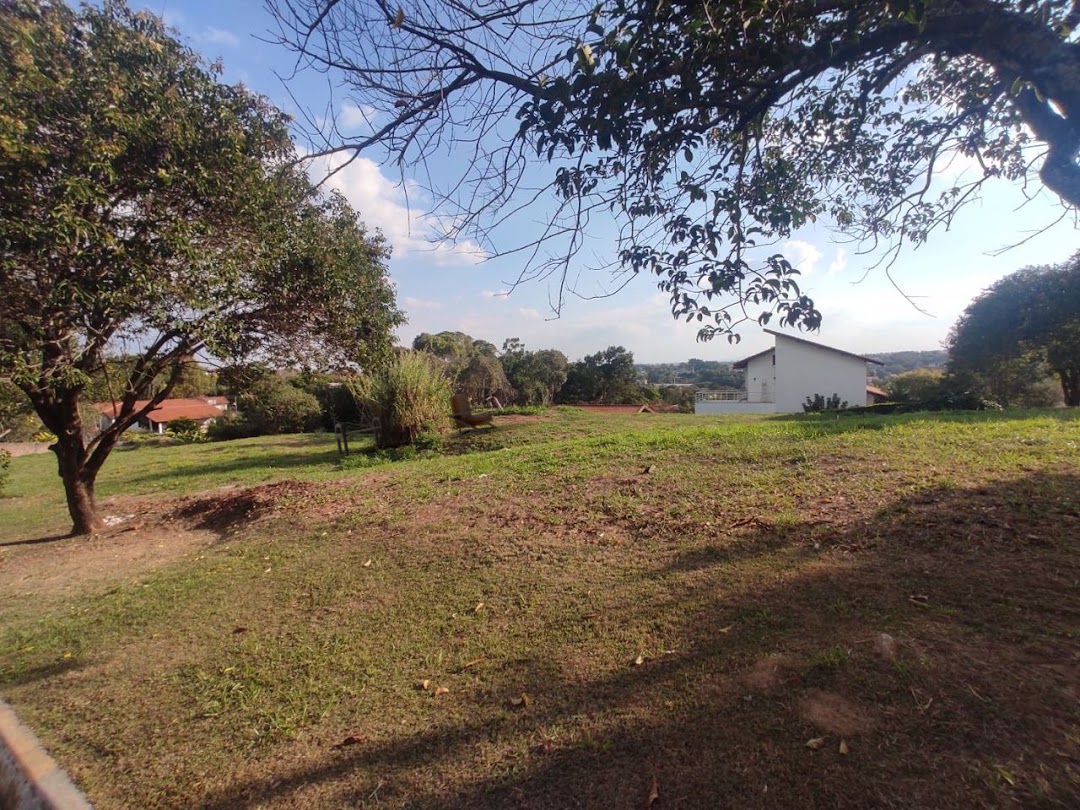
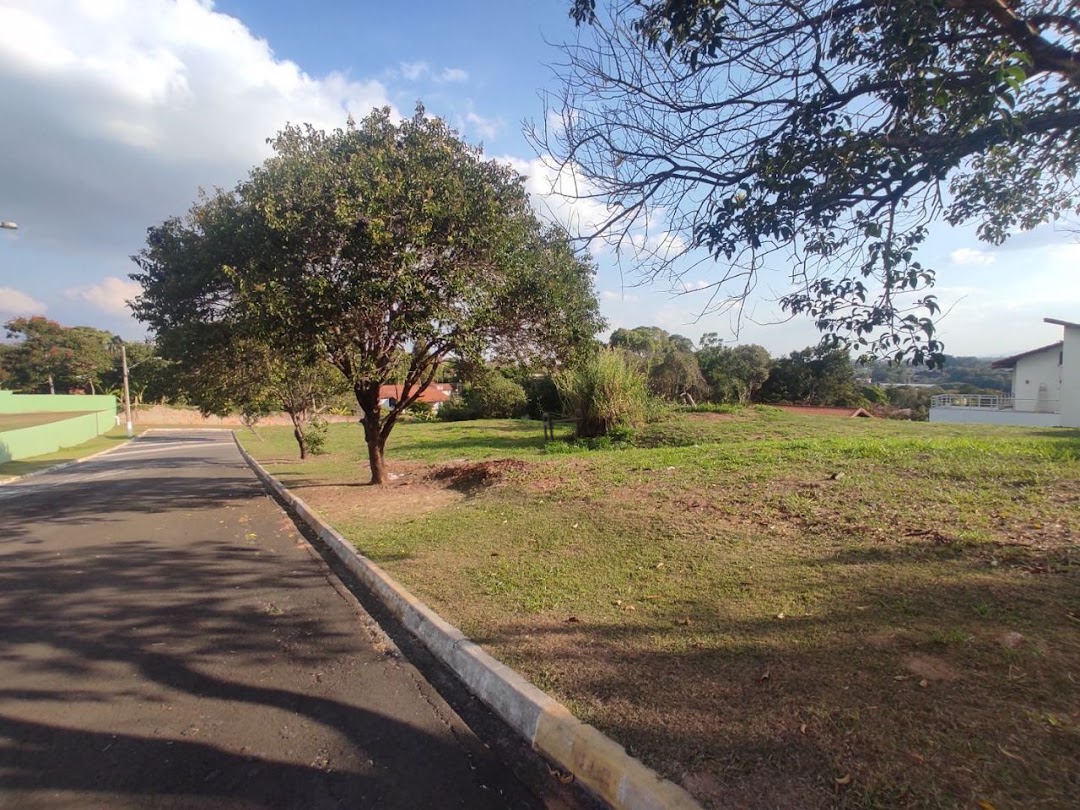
lounge chair: present [447,393,496,438] -> none [643,390,690,432]

